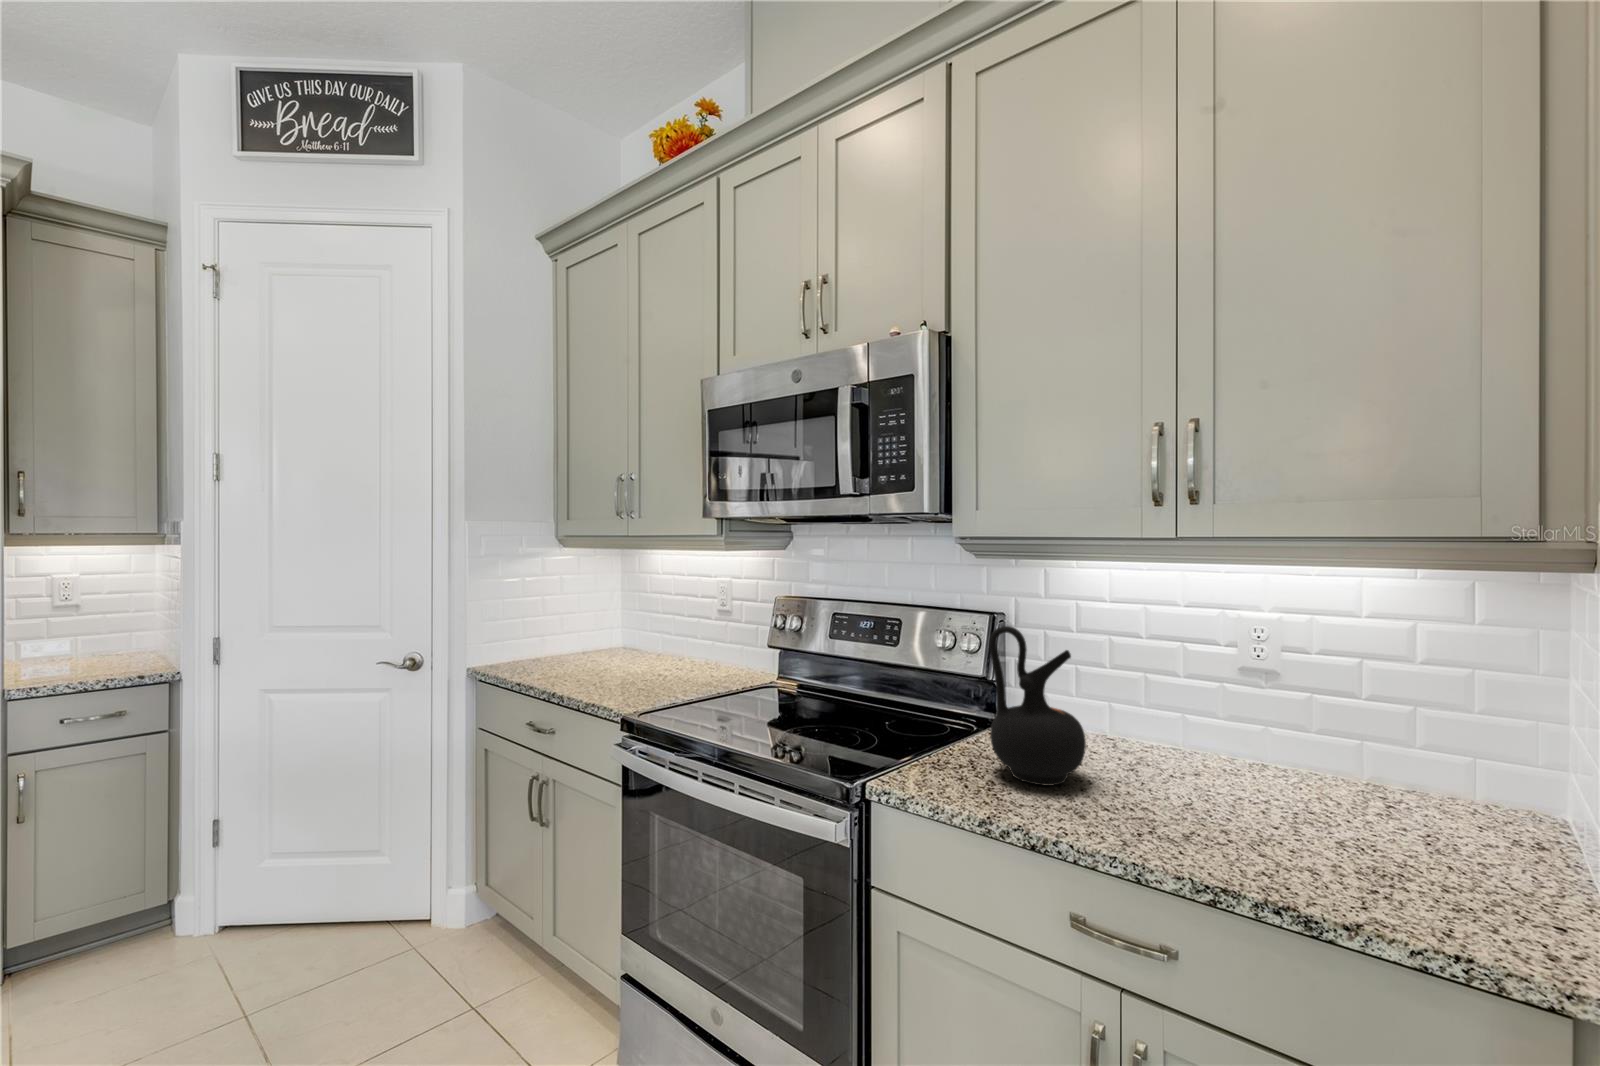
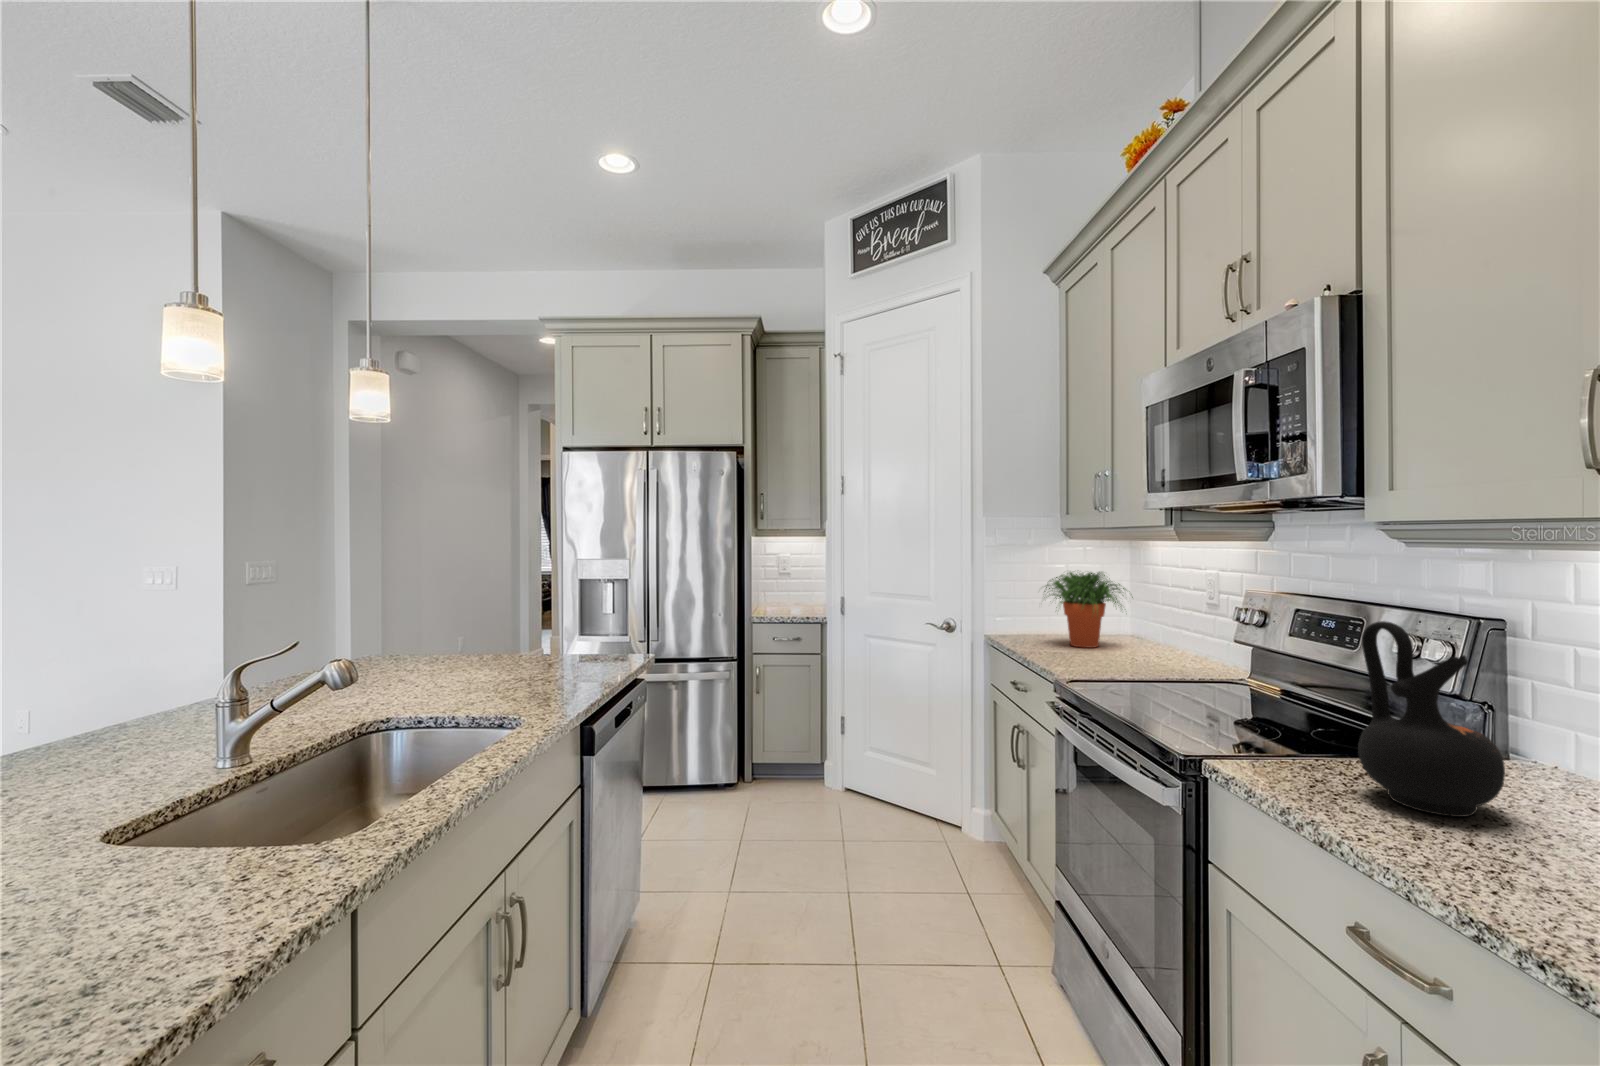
potted plant: none [556,582,655,667] -> present [1044,572,1133,648]

